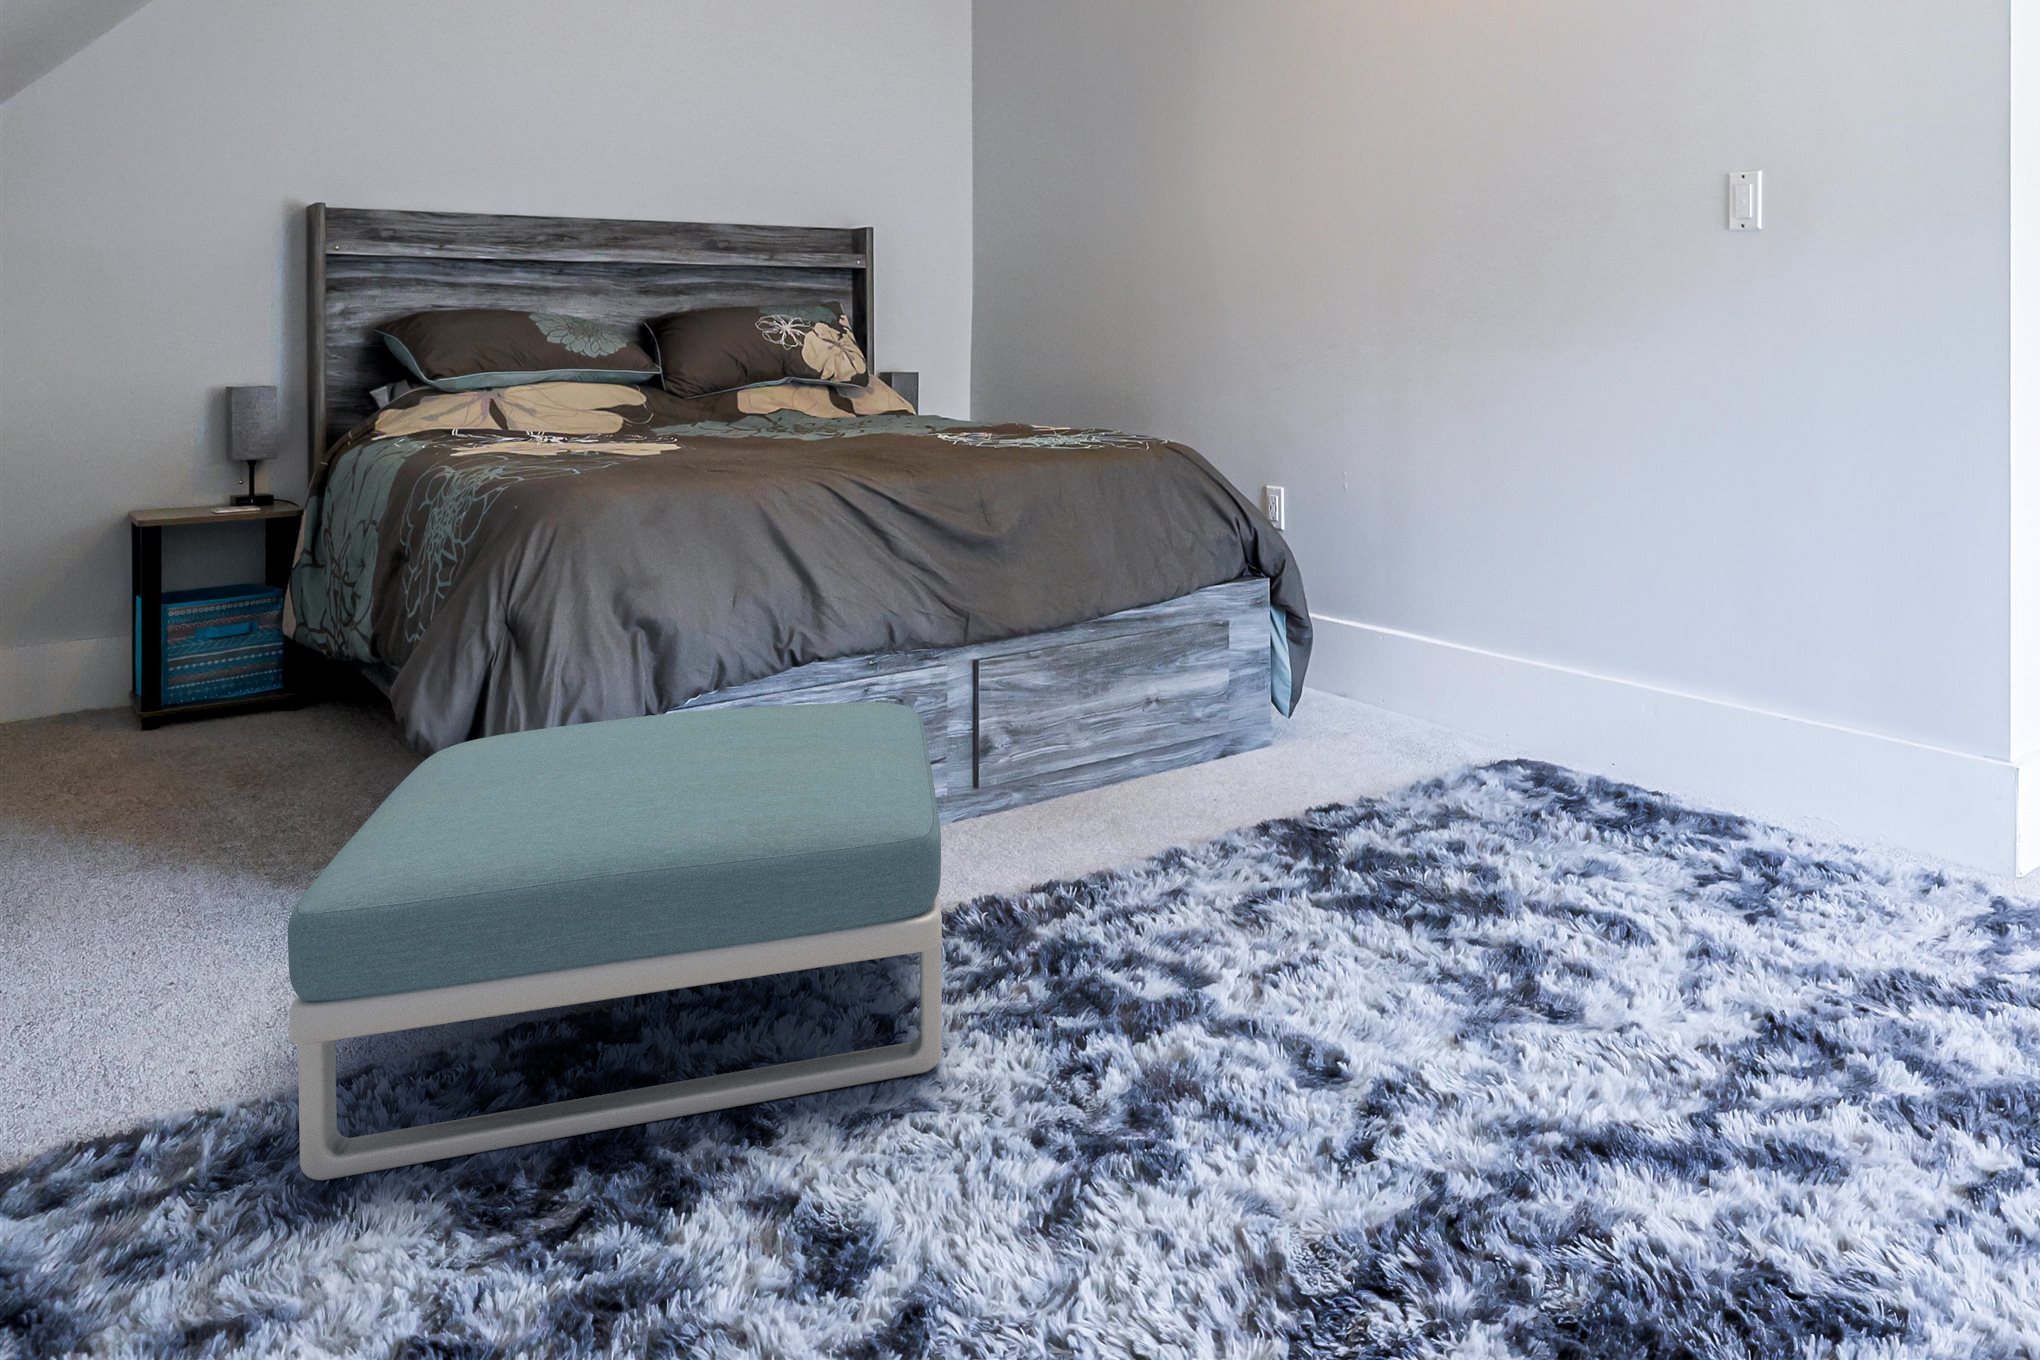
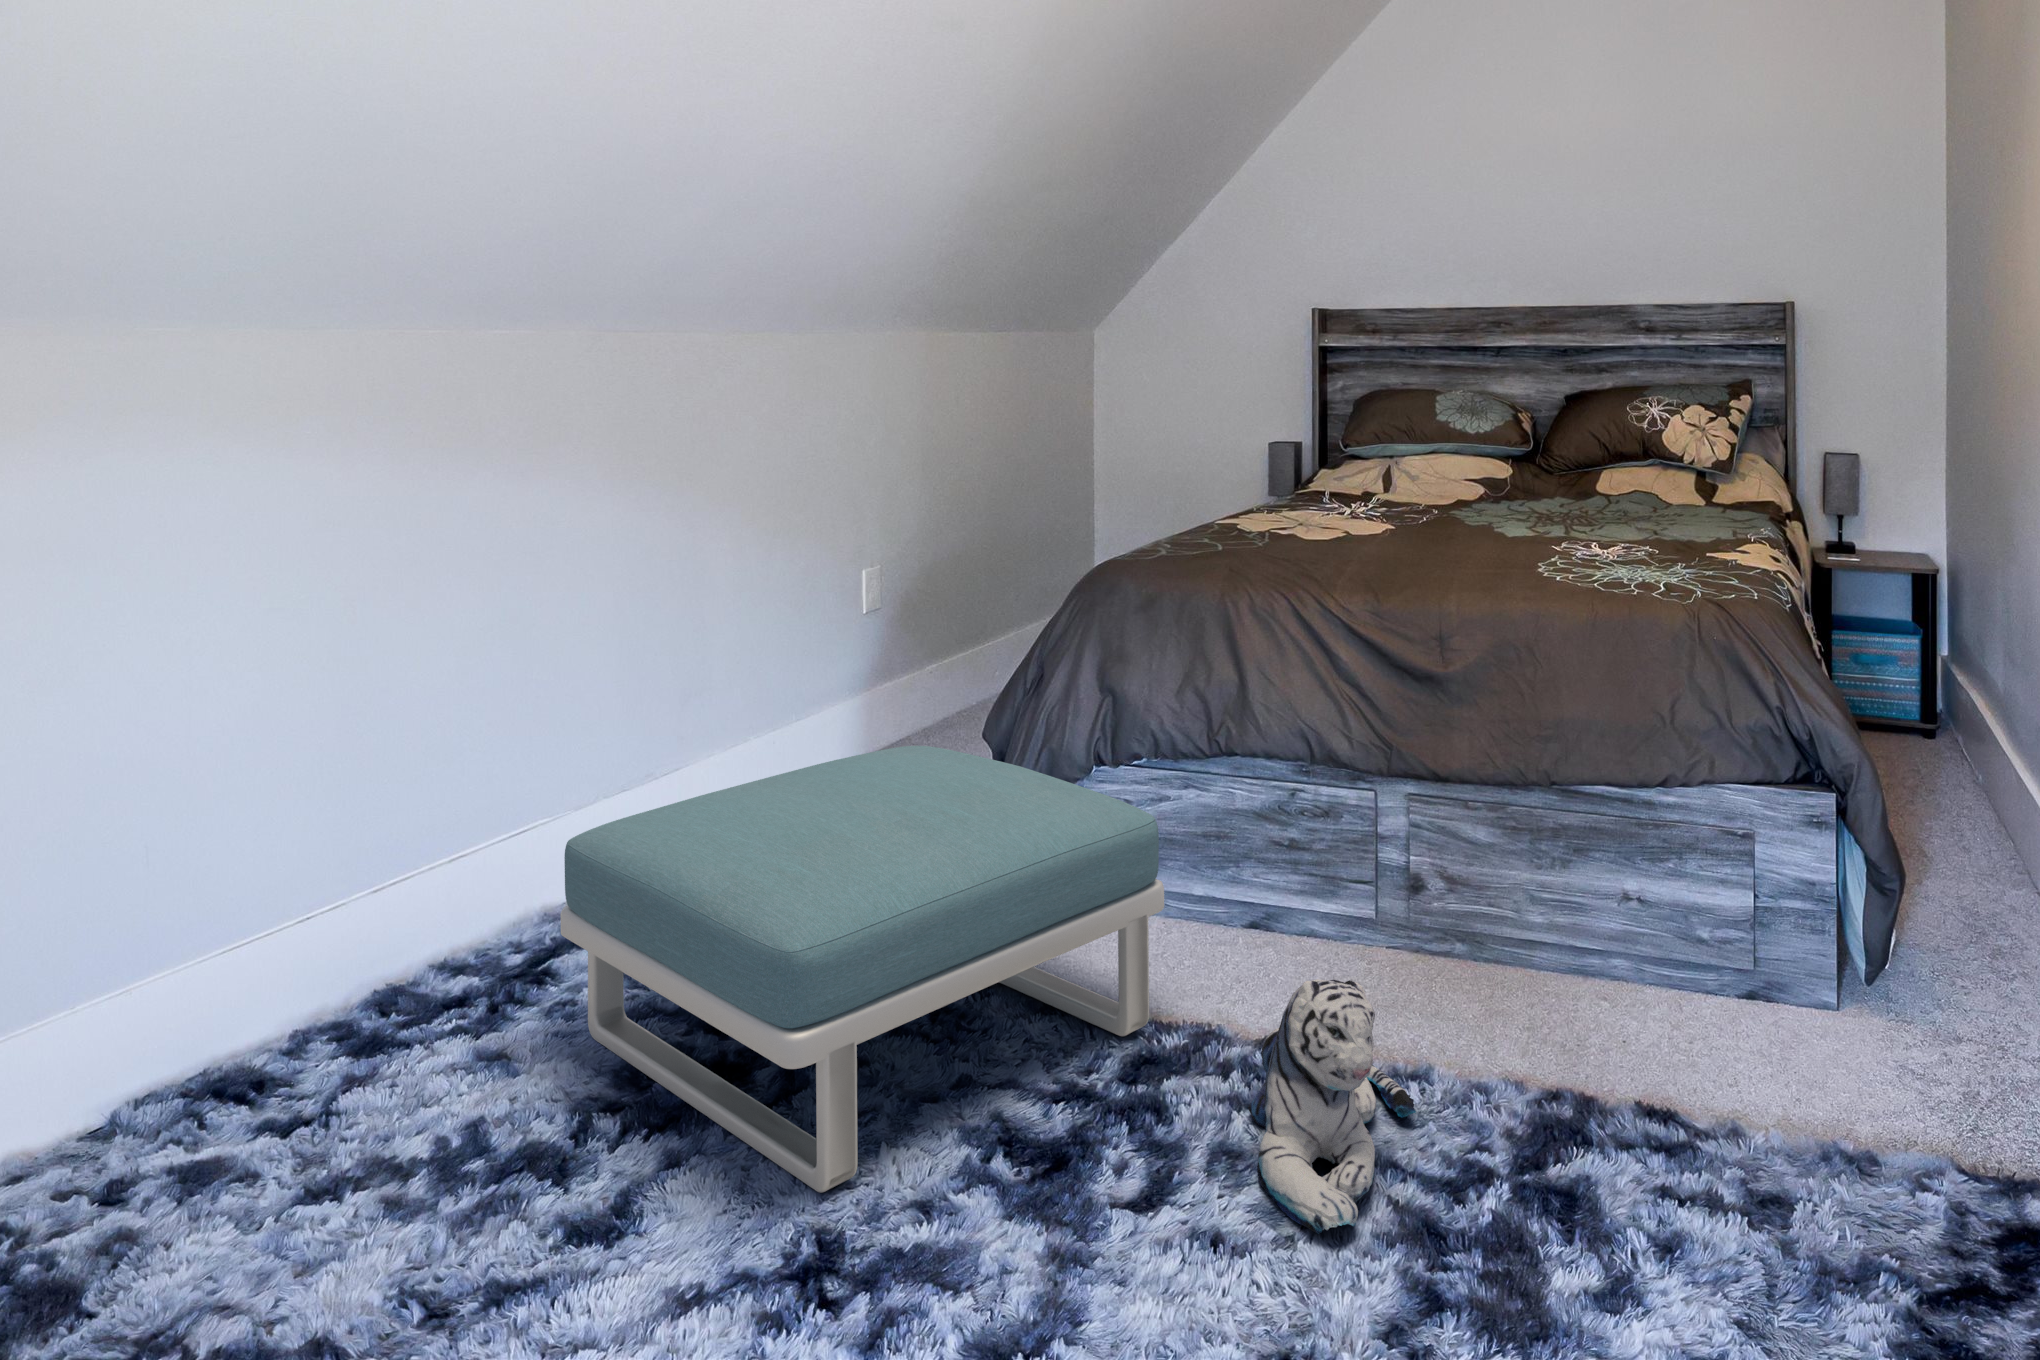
plush toy: none [1078,752,1296,917] -> present [1248,979,1416,1234]

